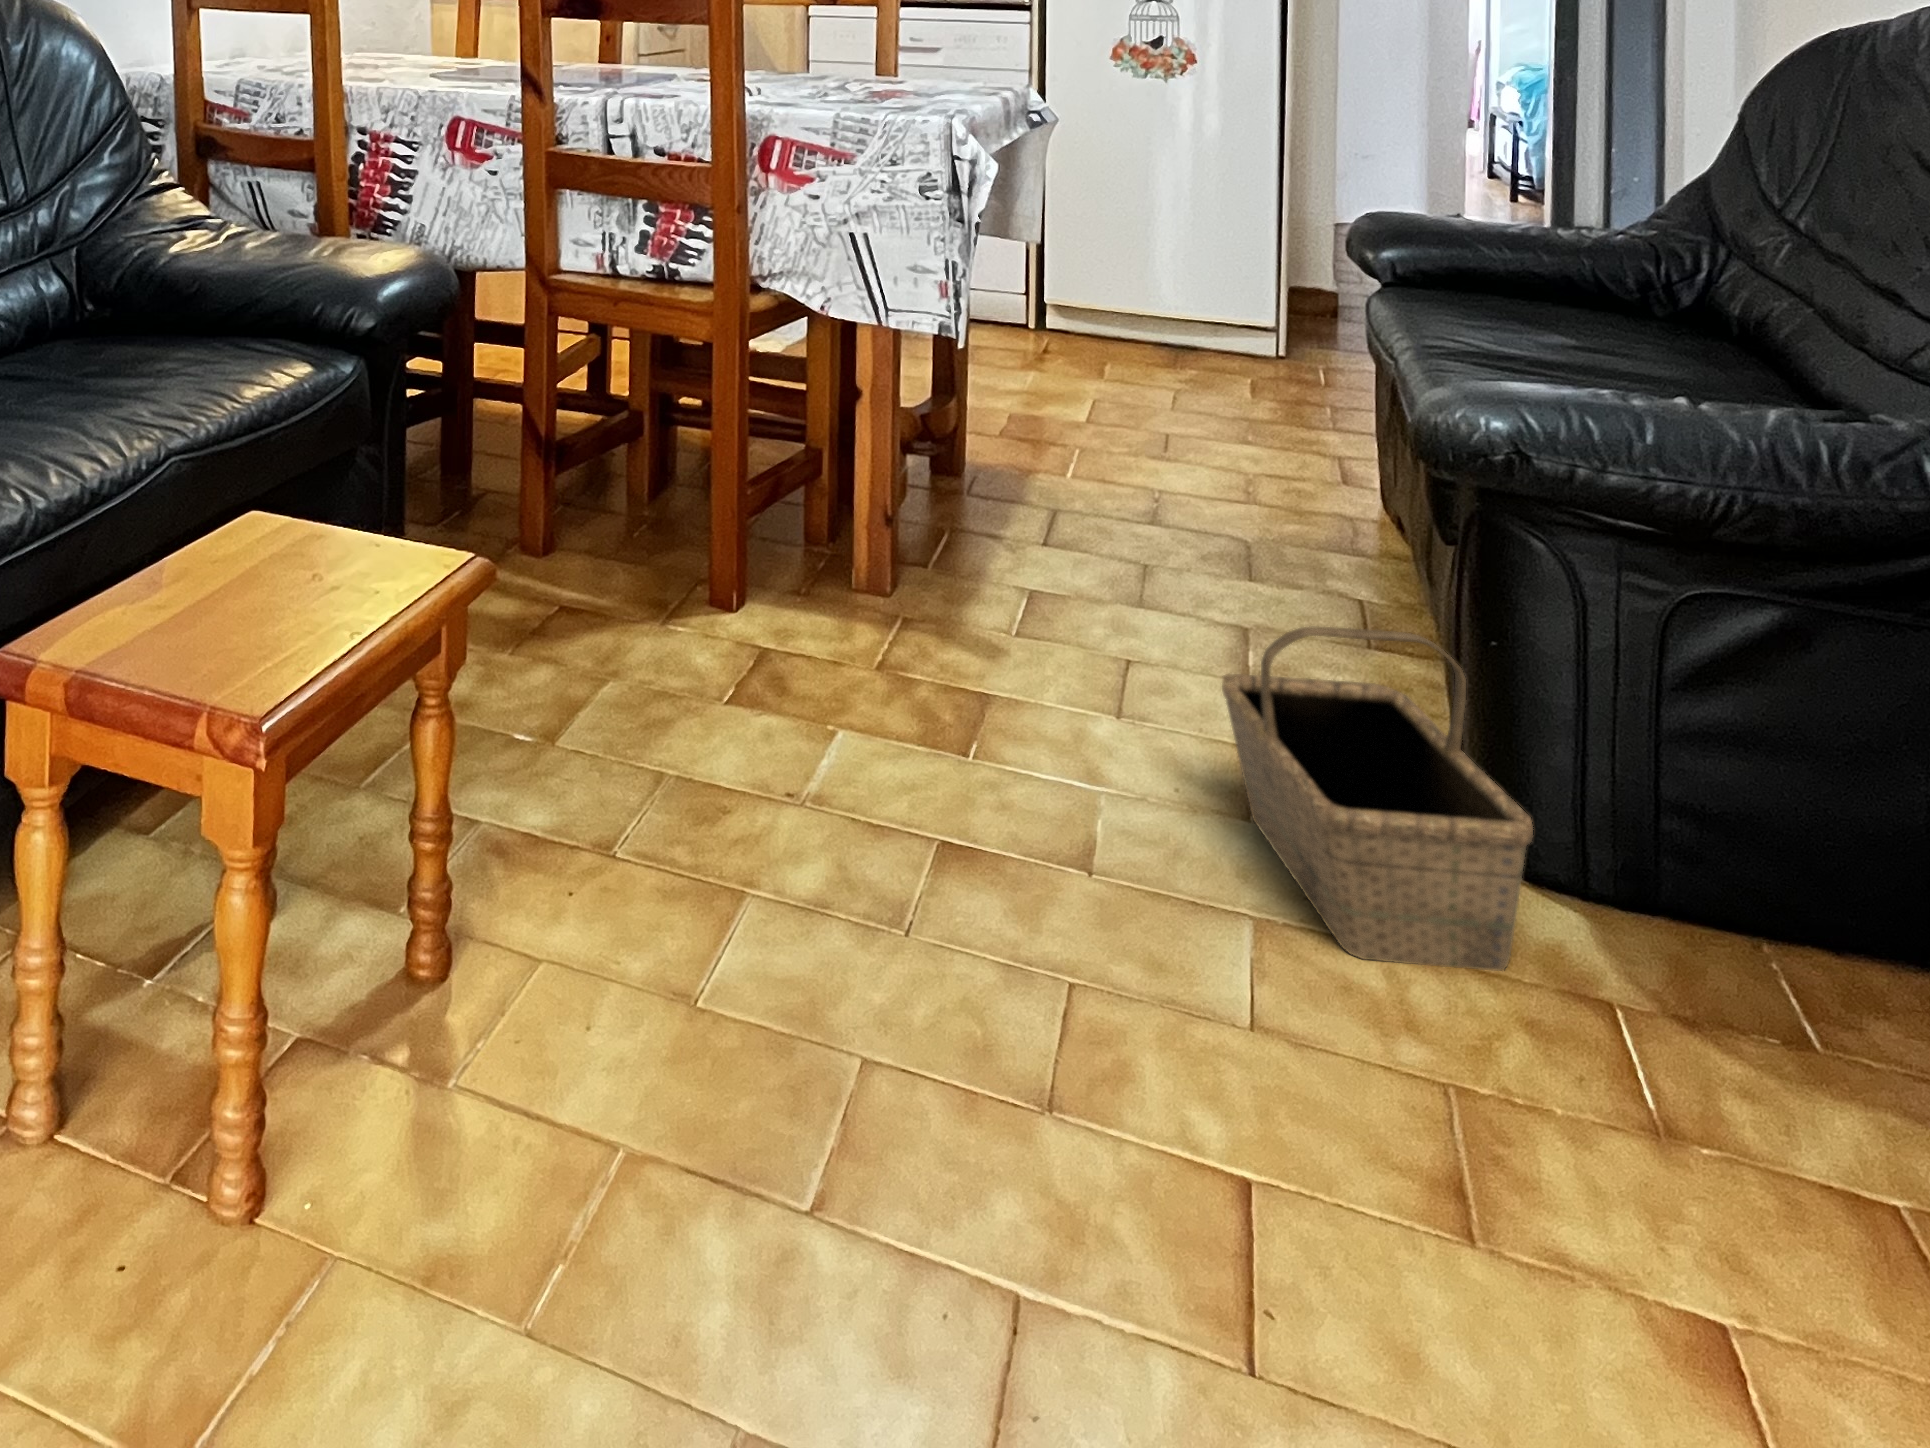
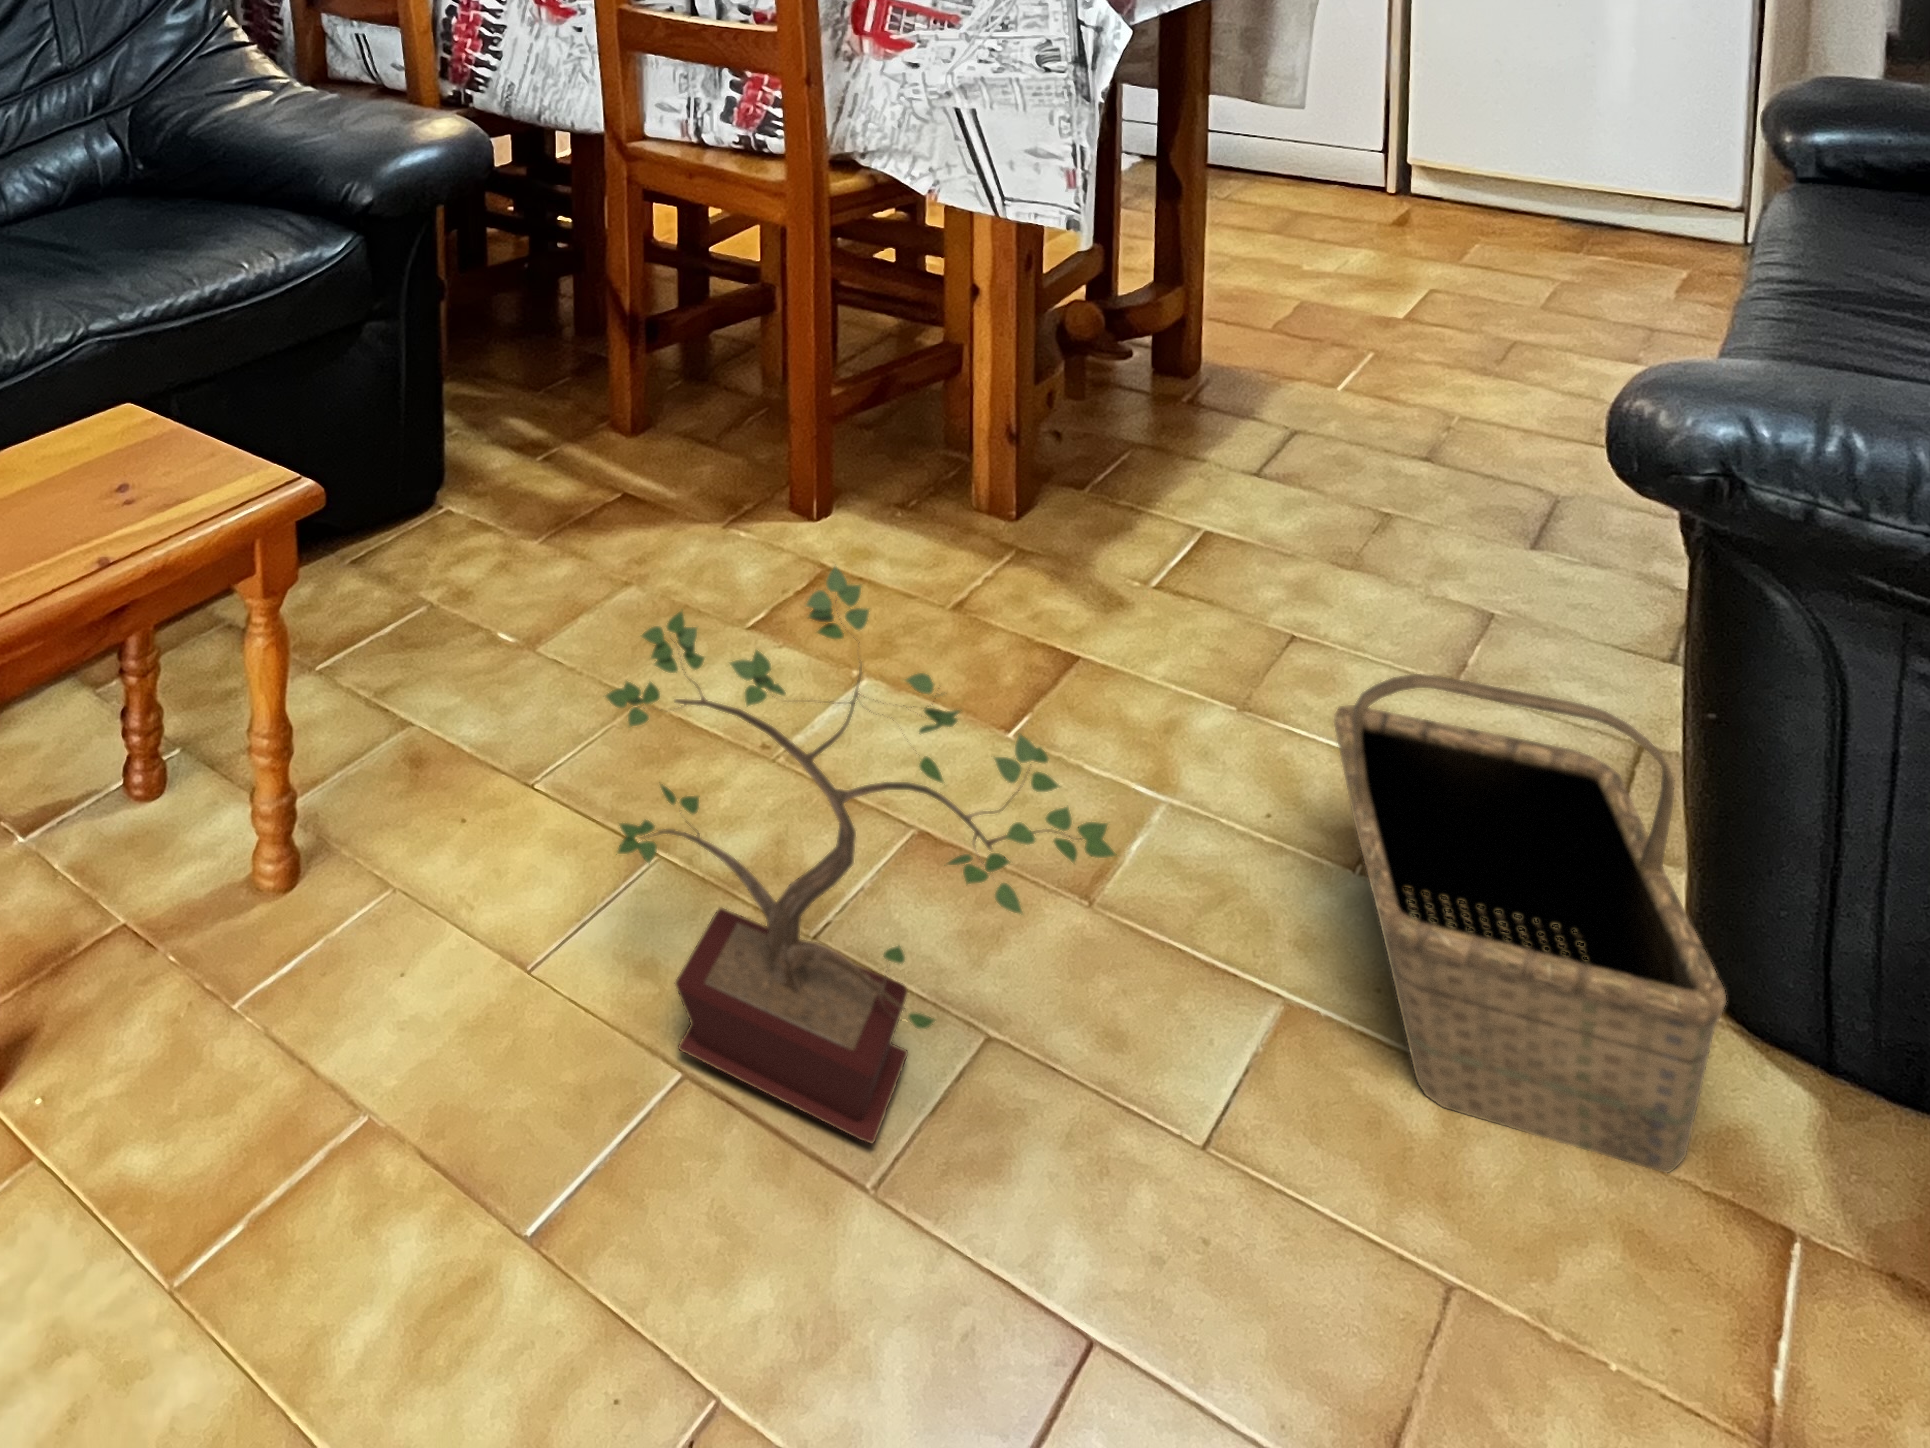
potted plant: none [773,567,1234,1073] -> present [606,566,1115,1143]

